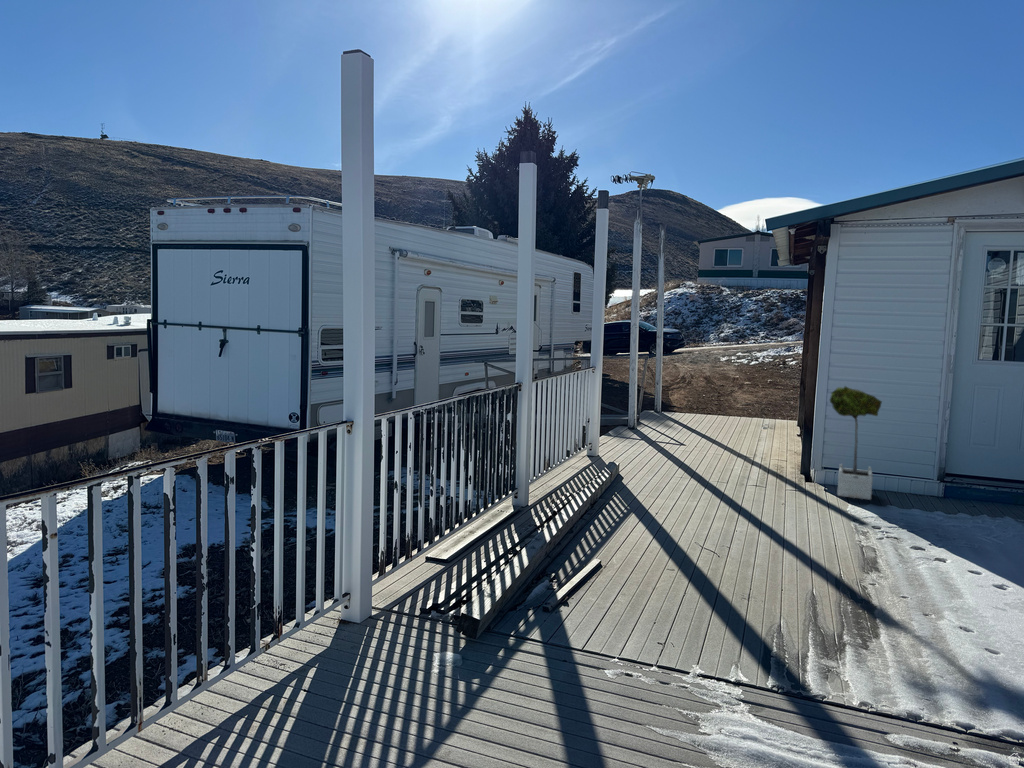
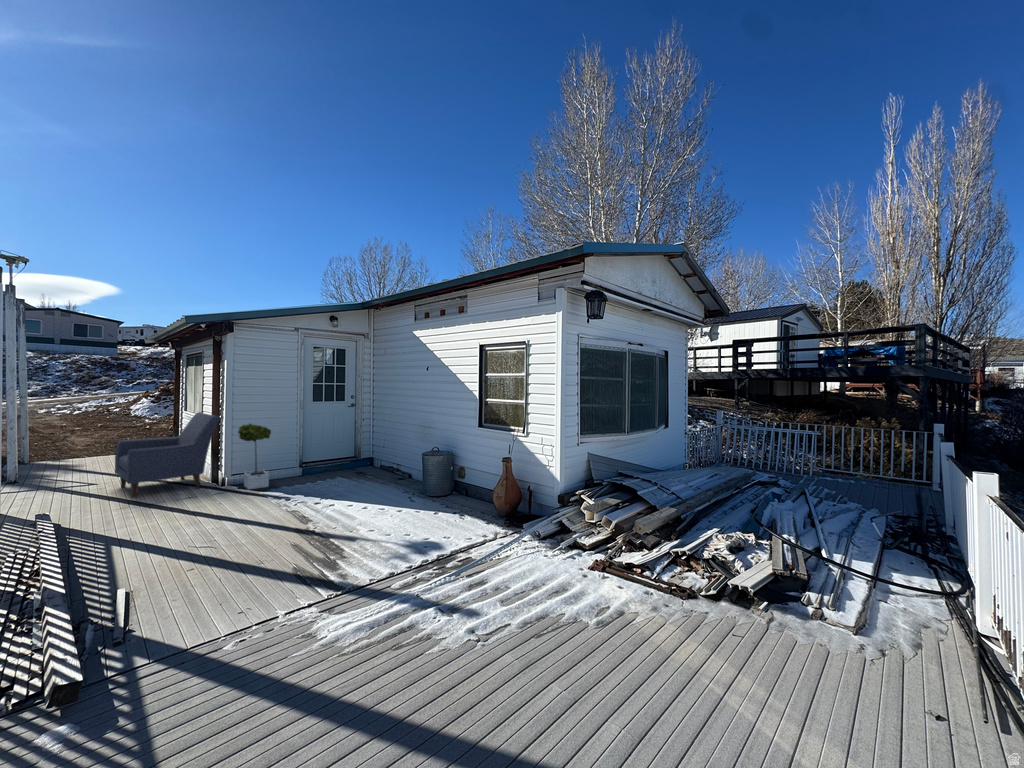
chair: none [699,364,814,478] -> present [115,412,220,498]

